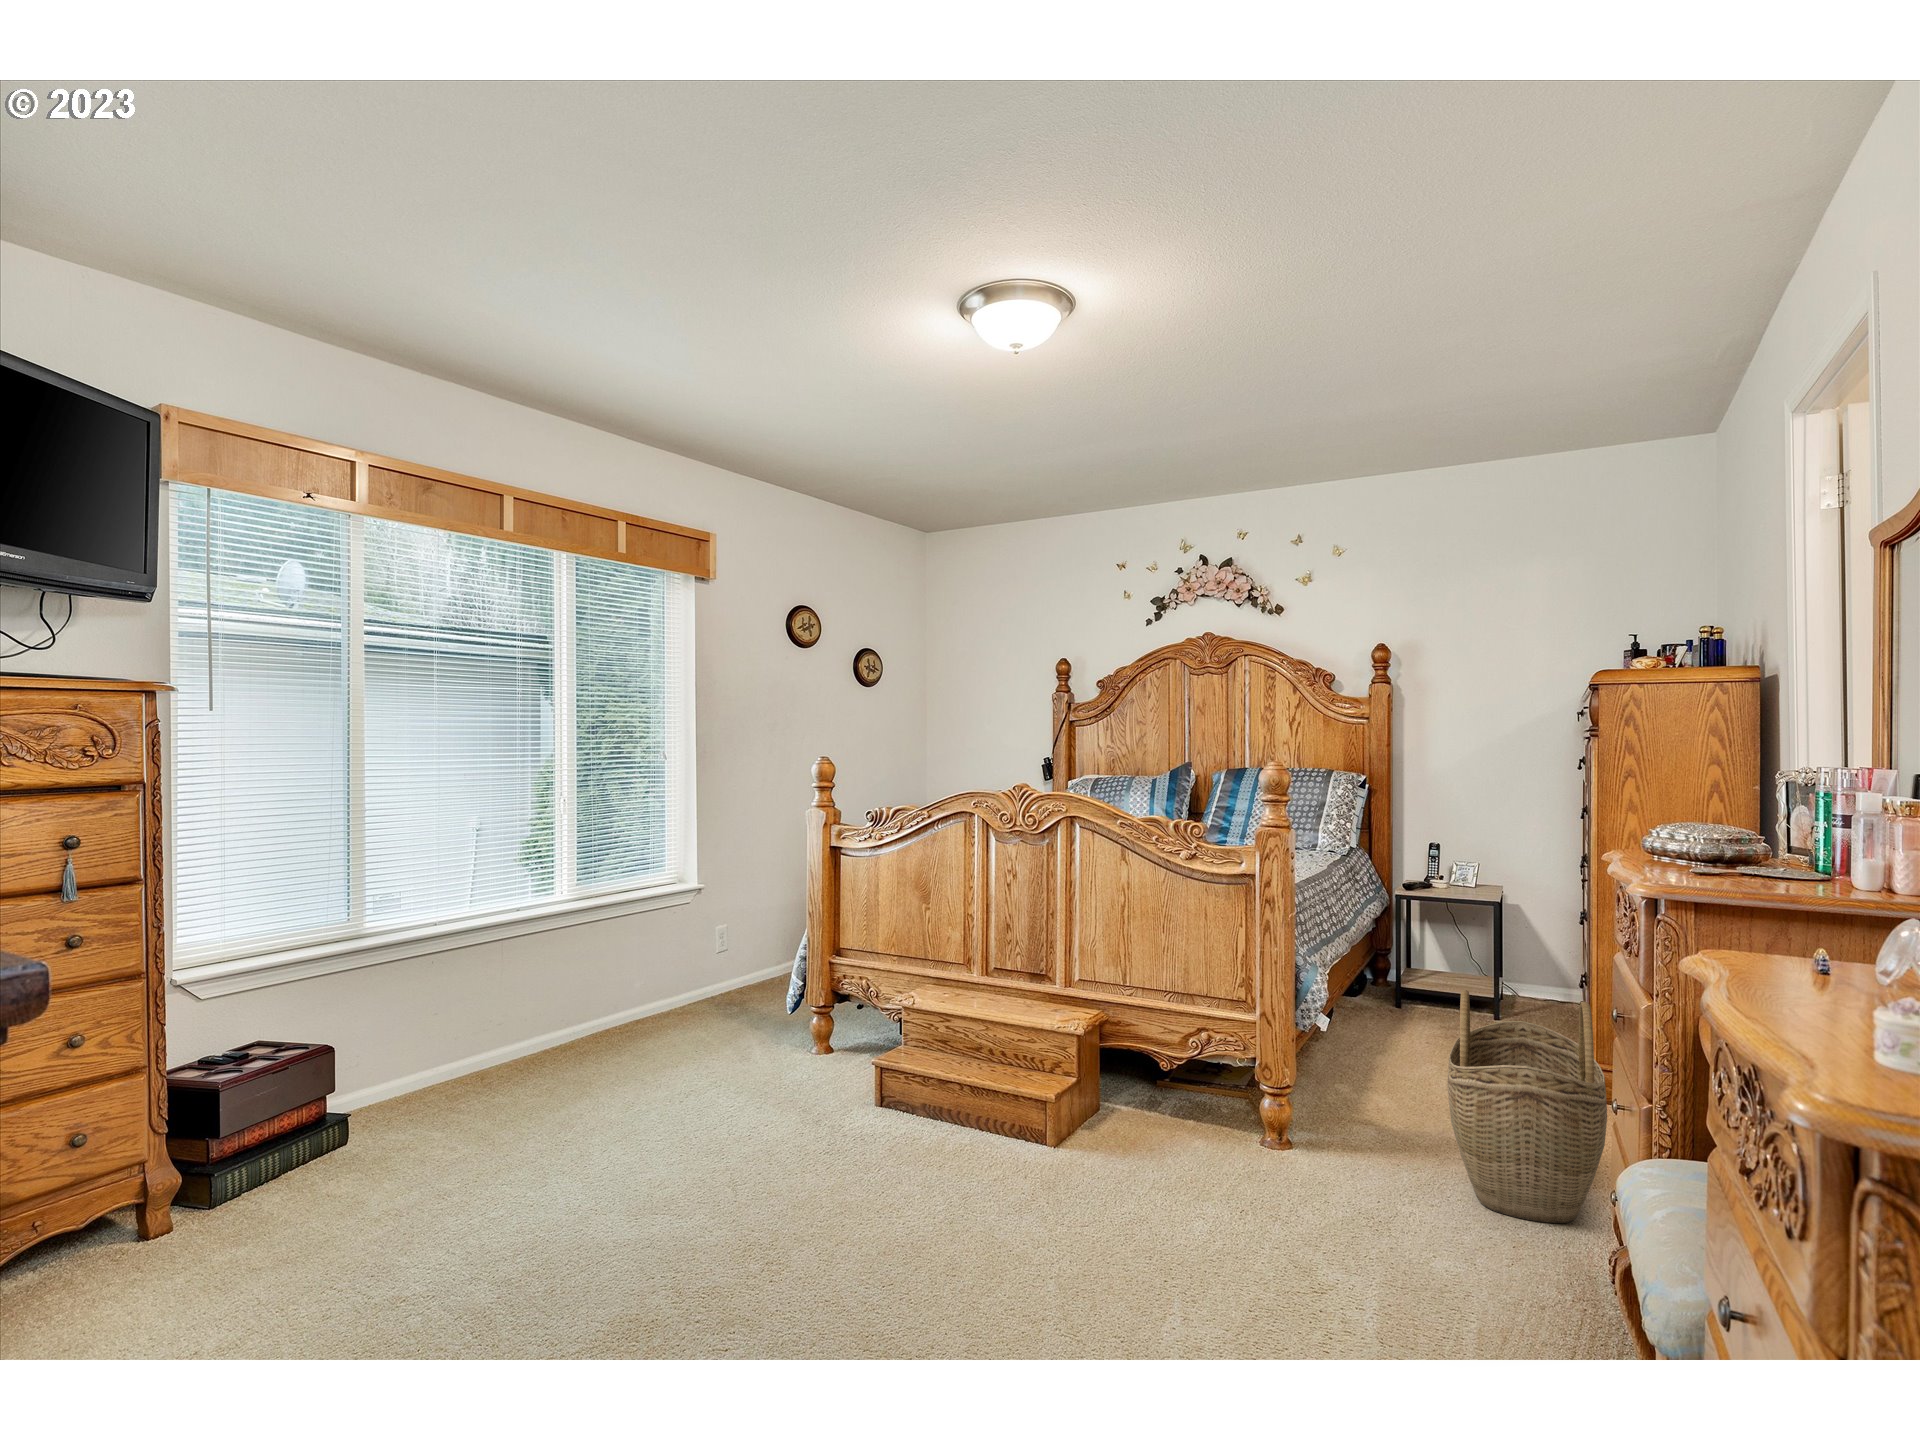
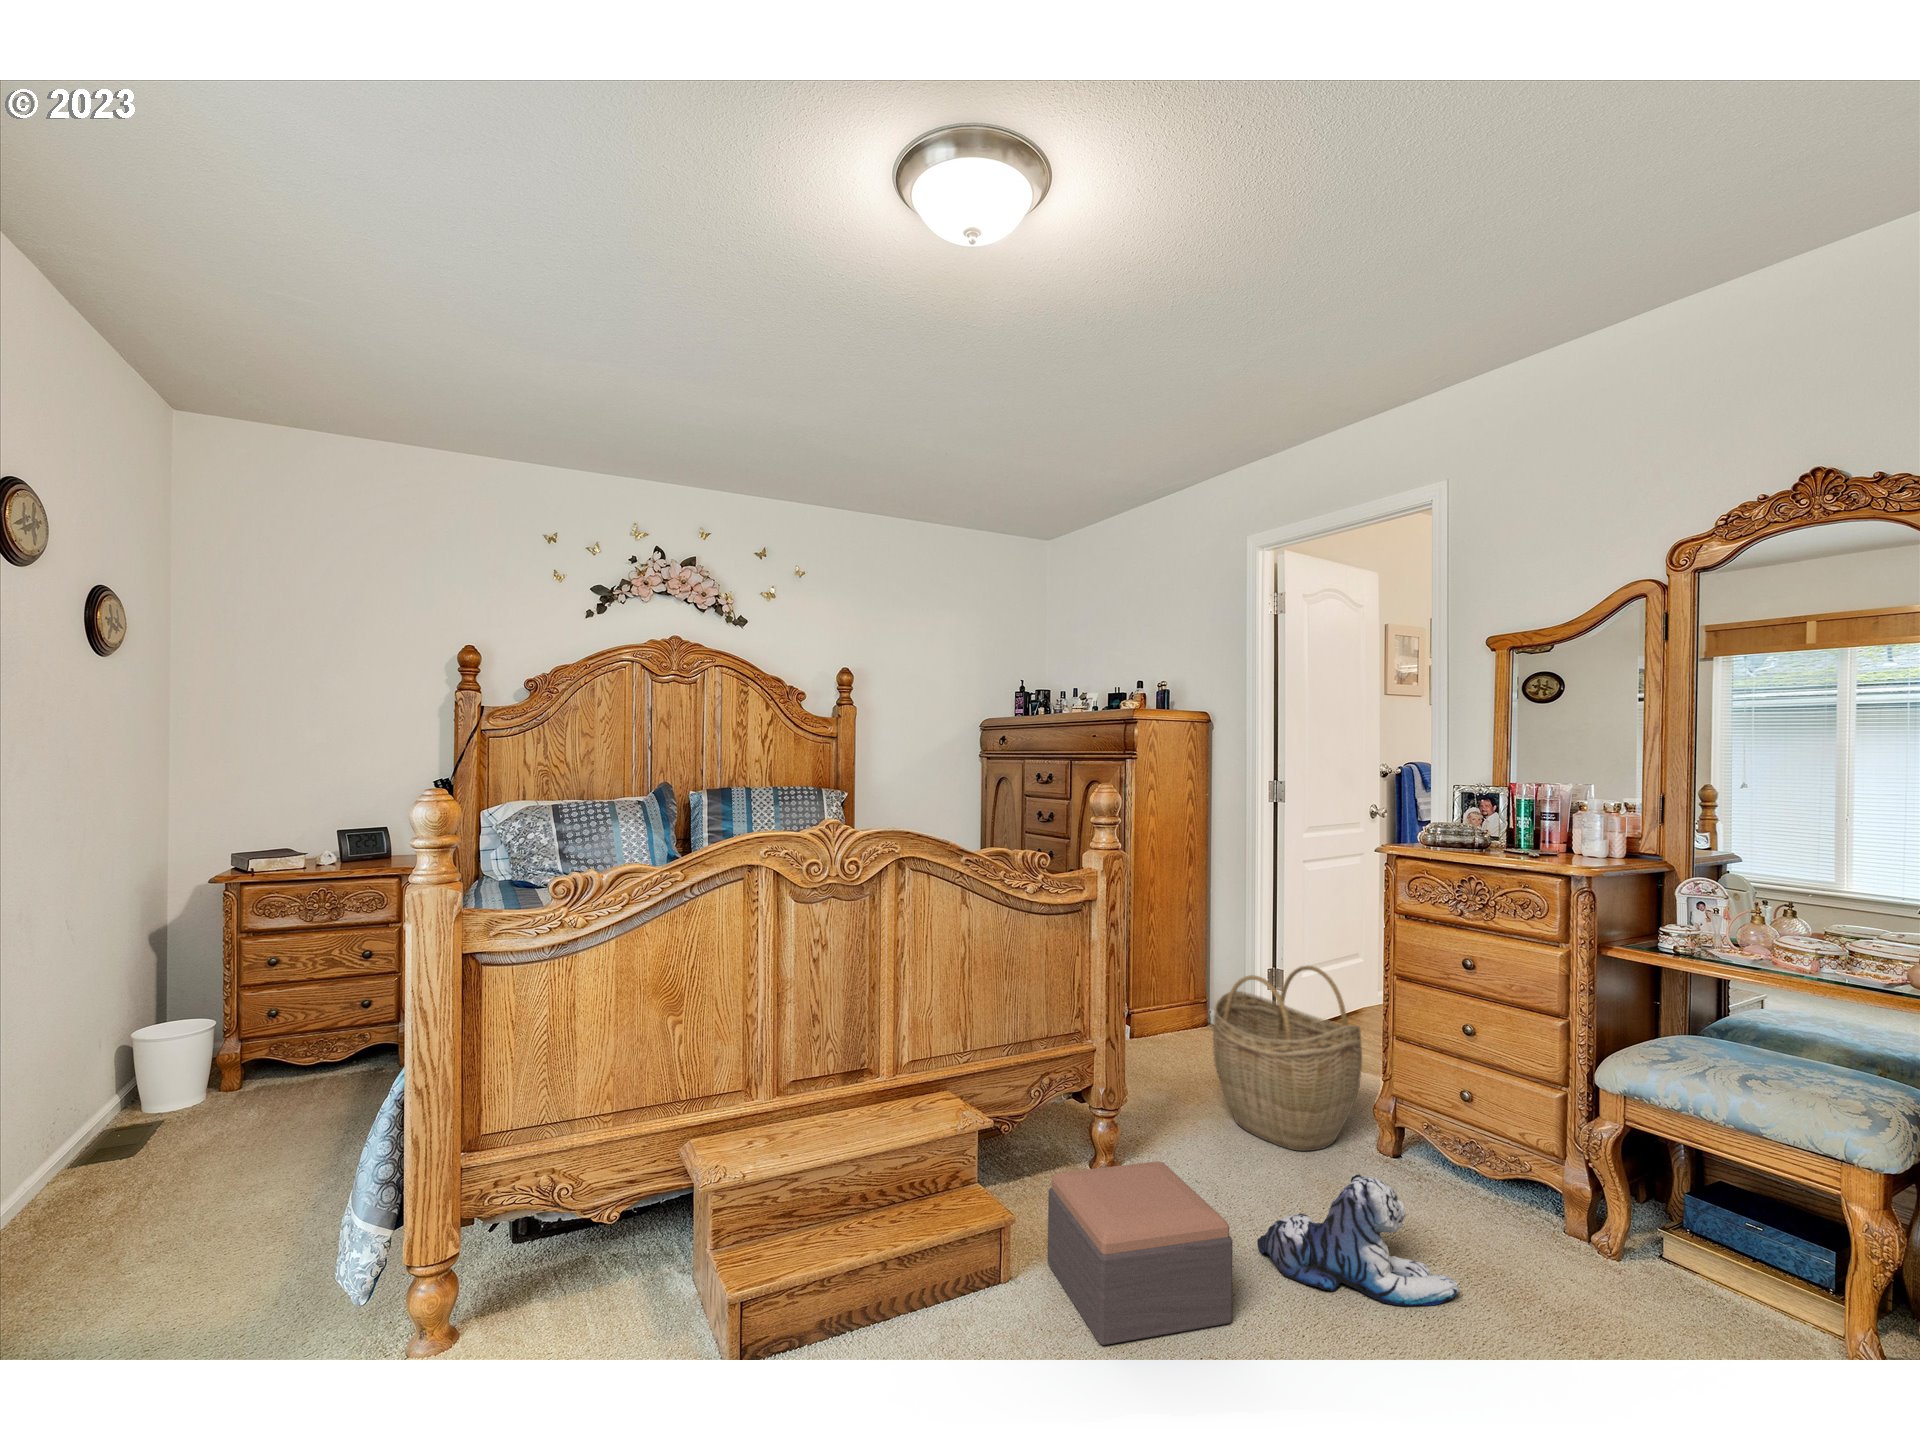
footstool: none [1017,1074,1175,1214] -> present [1048,1161,1232,1345]
plush toy: none [1210,1157,1318,1298] -> present [1257,1174,1459,1306]

